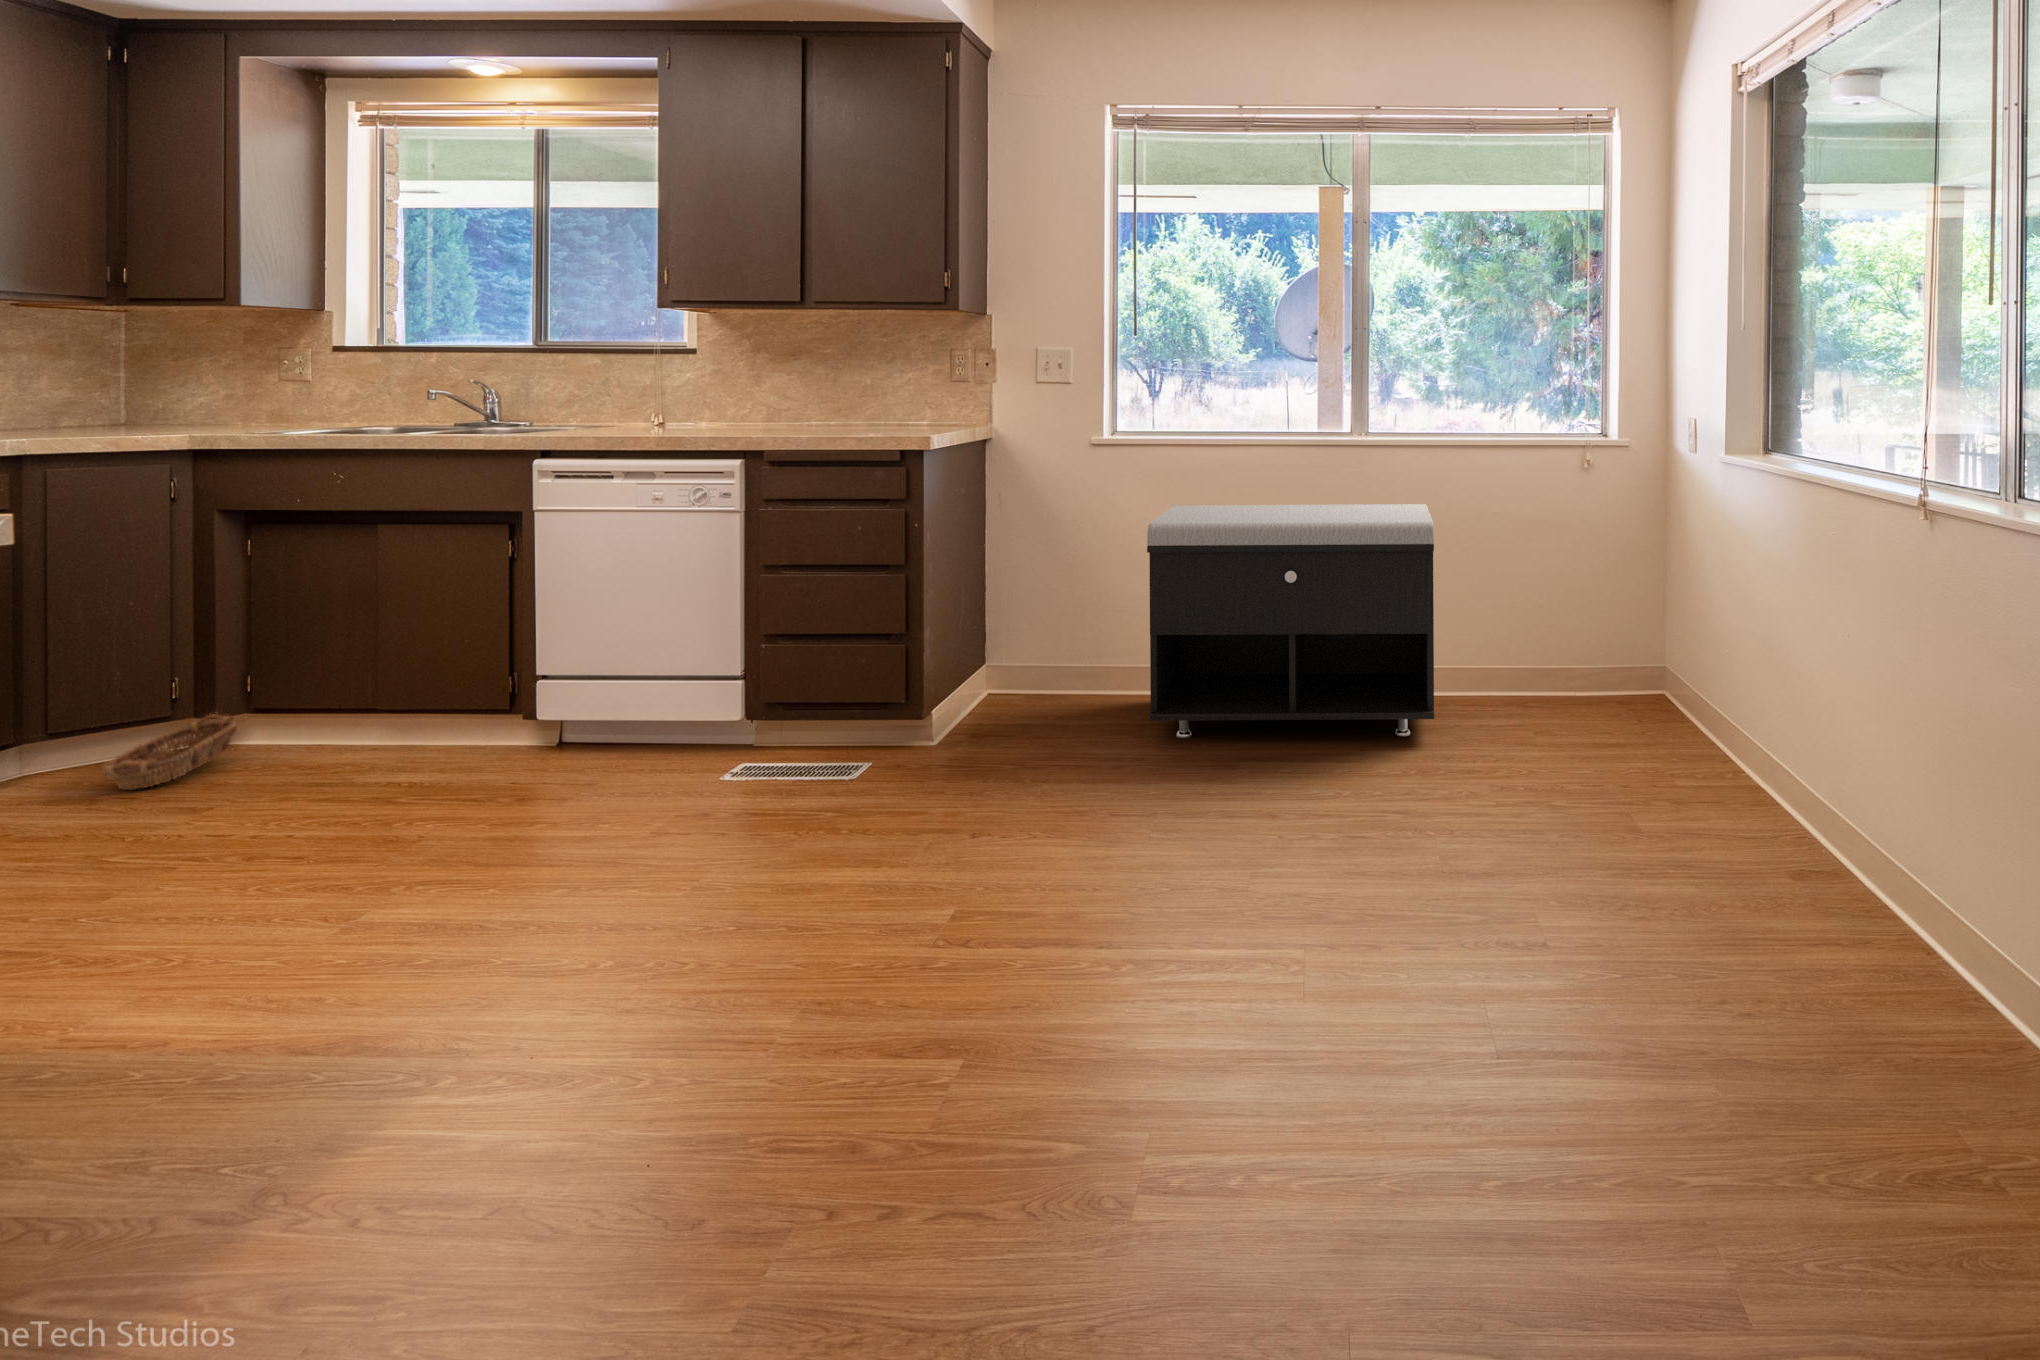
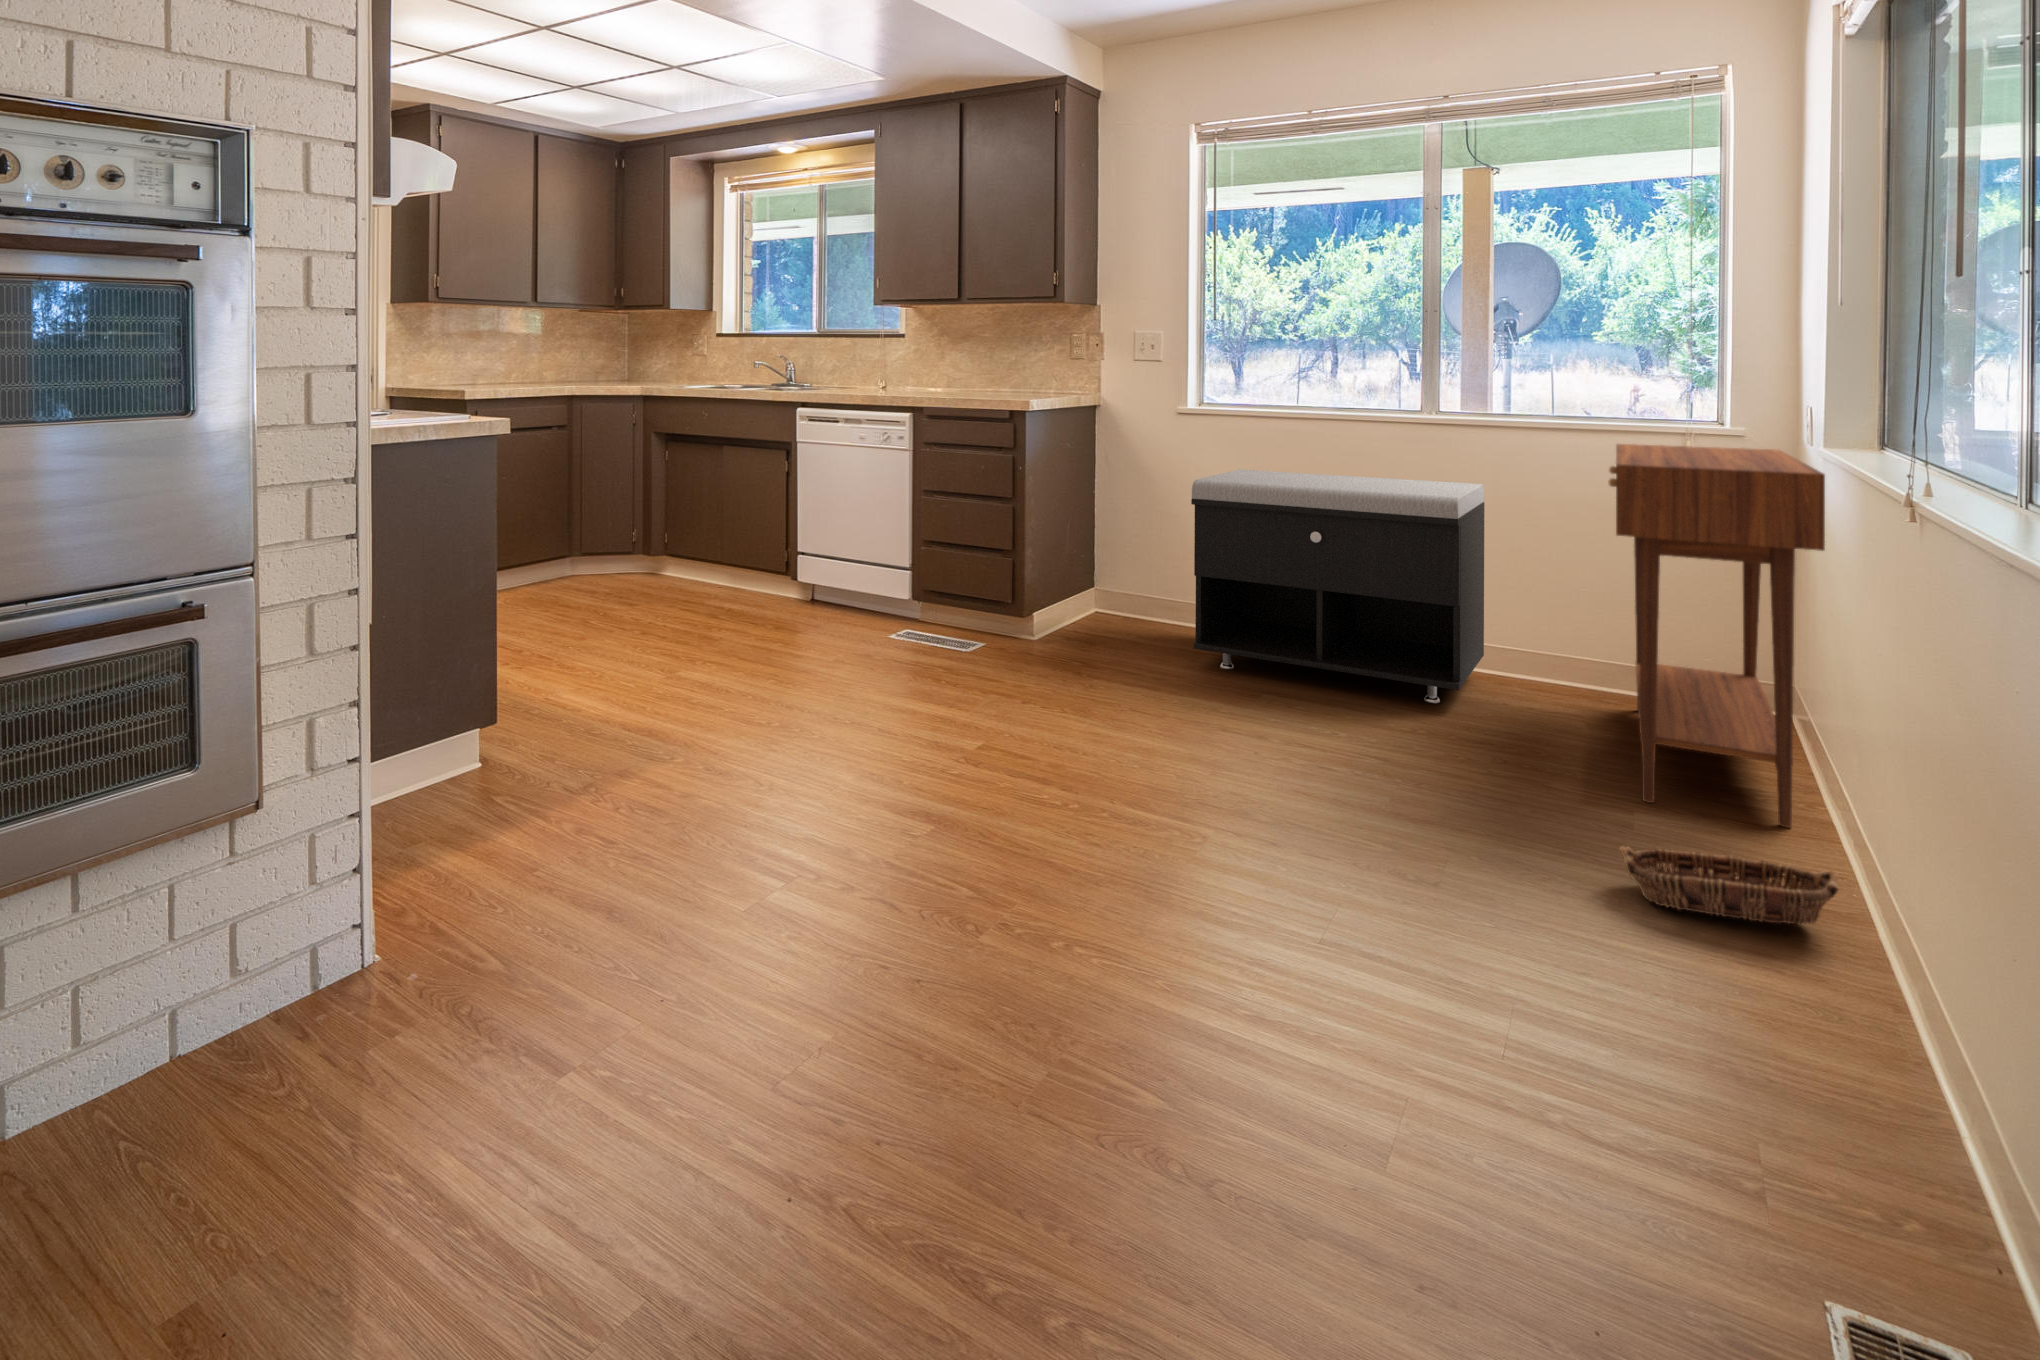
console table: none [1545,457,1762,800] -> present [1608,444,1825,828]
basket: present [102,714,237,790] -> present [1620,846,1839,925]

